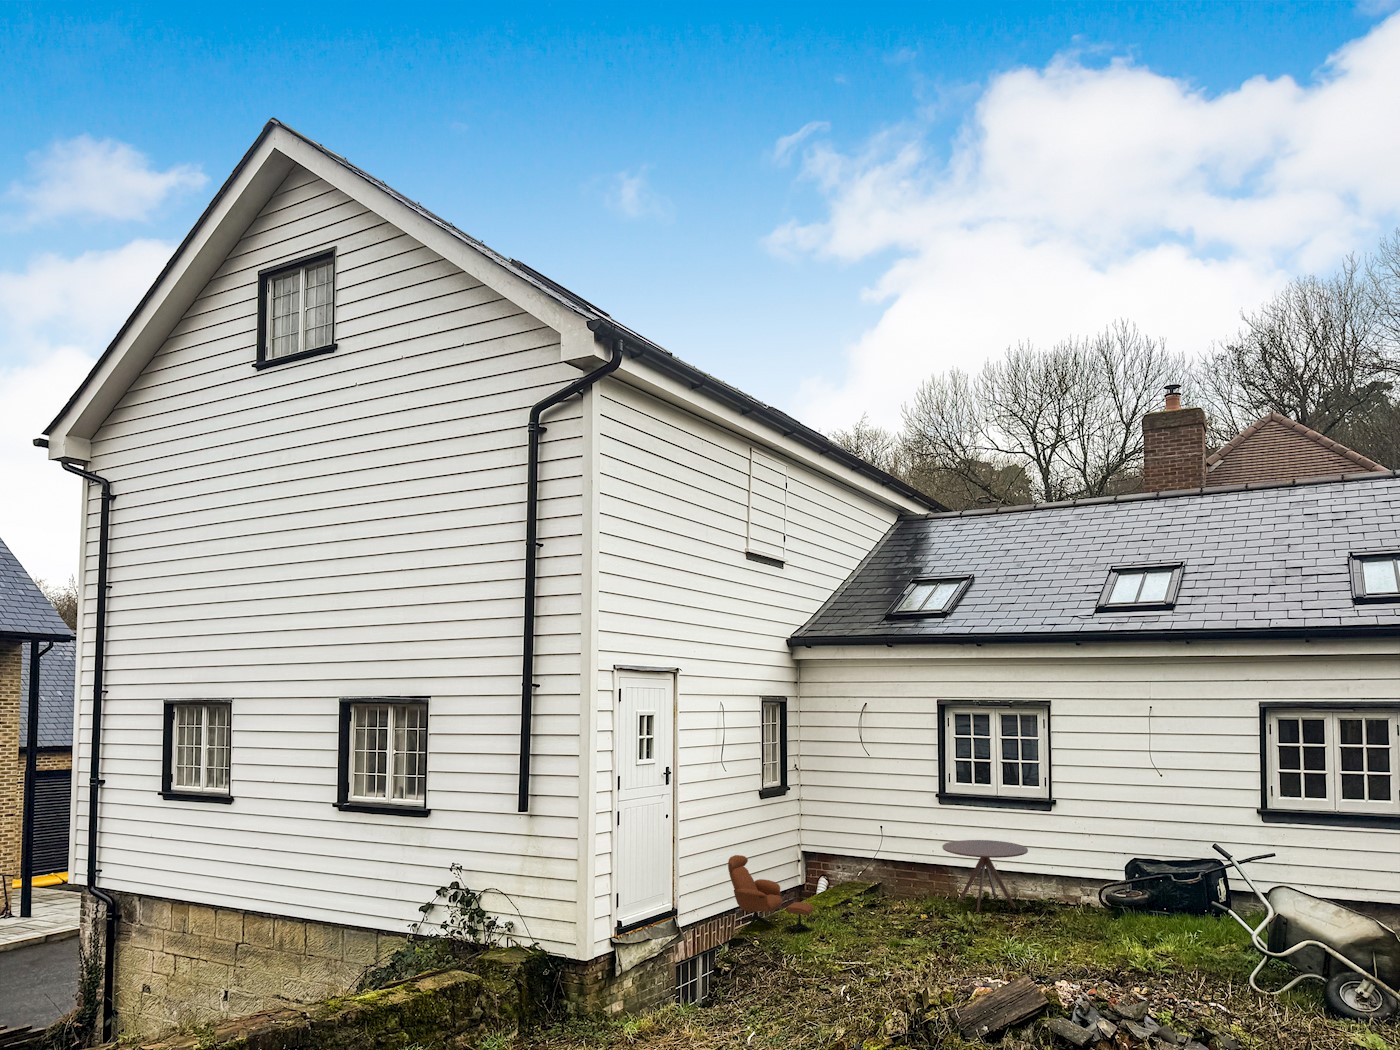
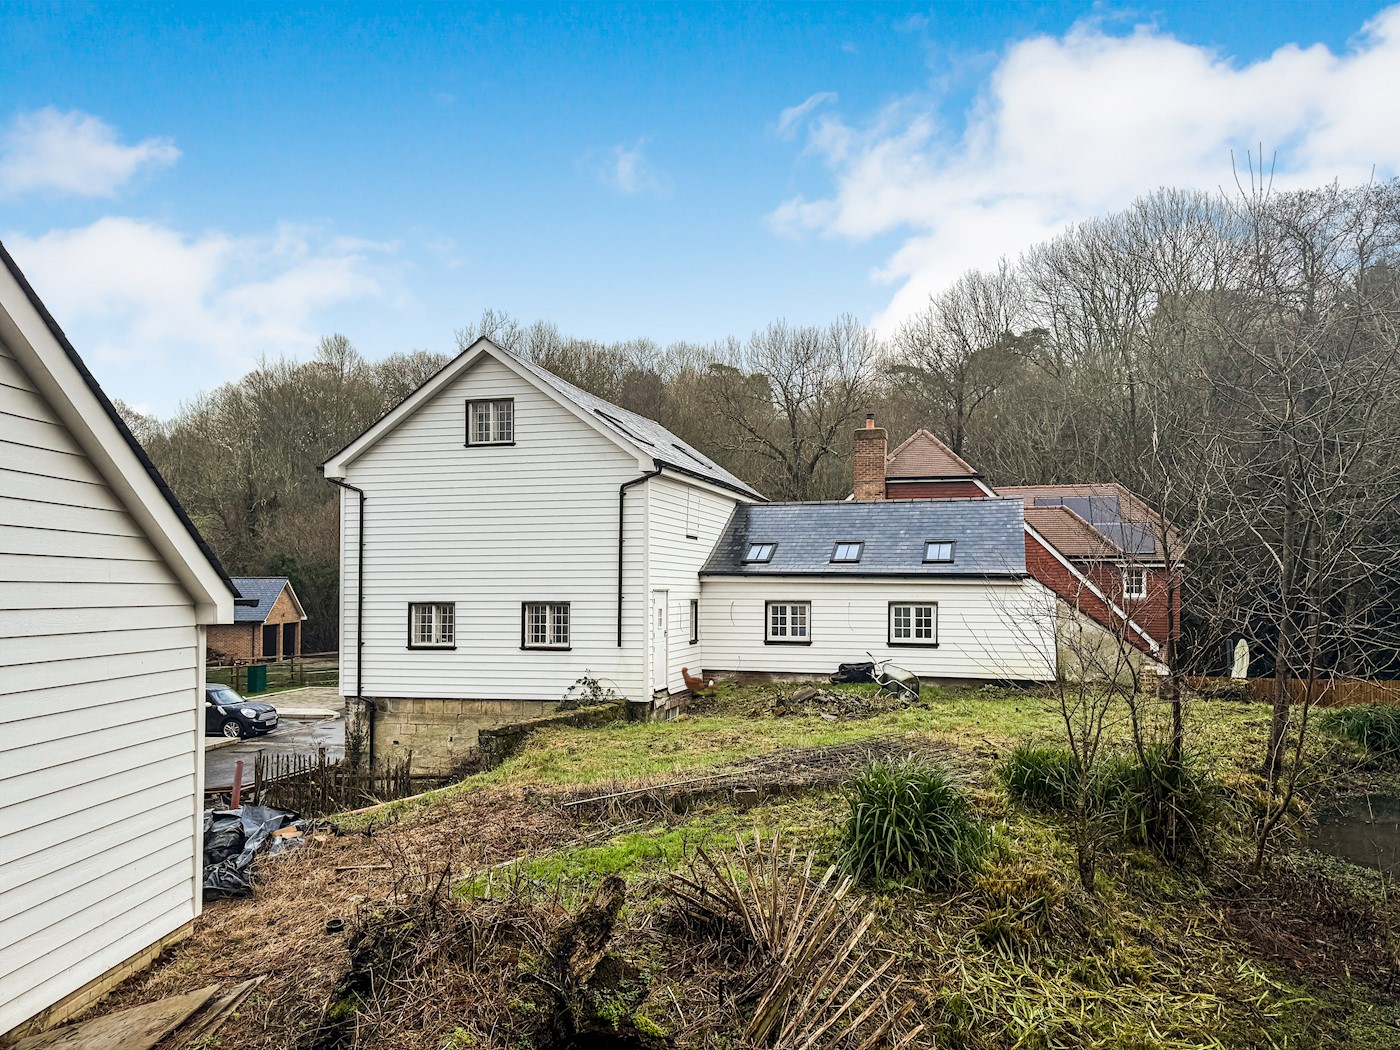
round table: present [942,840,1028,912] -> none [766,659,801,687]

